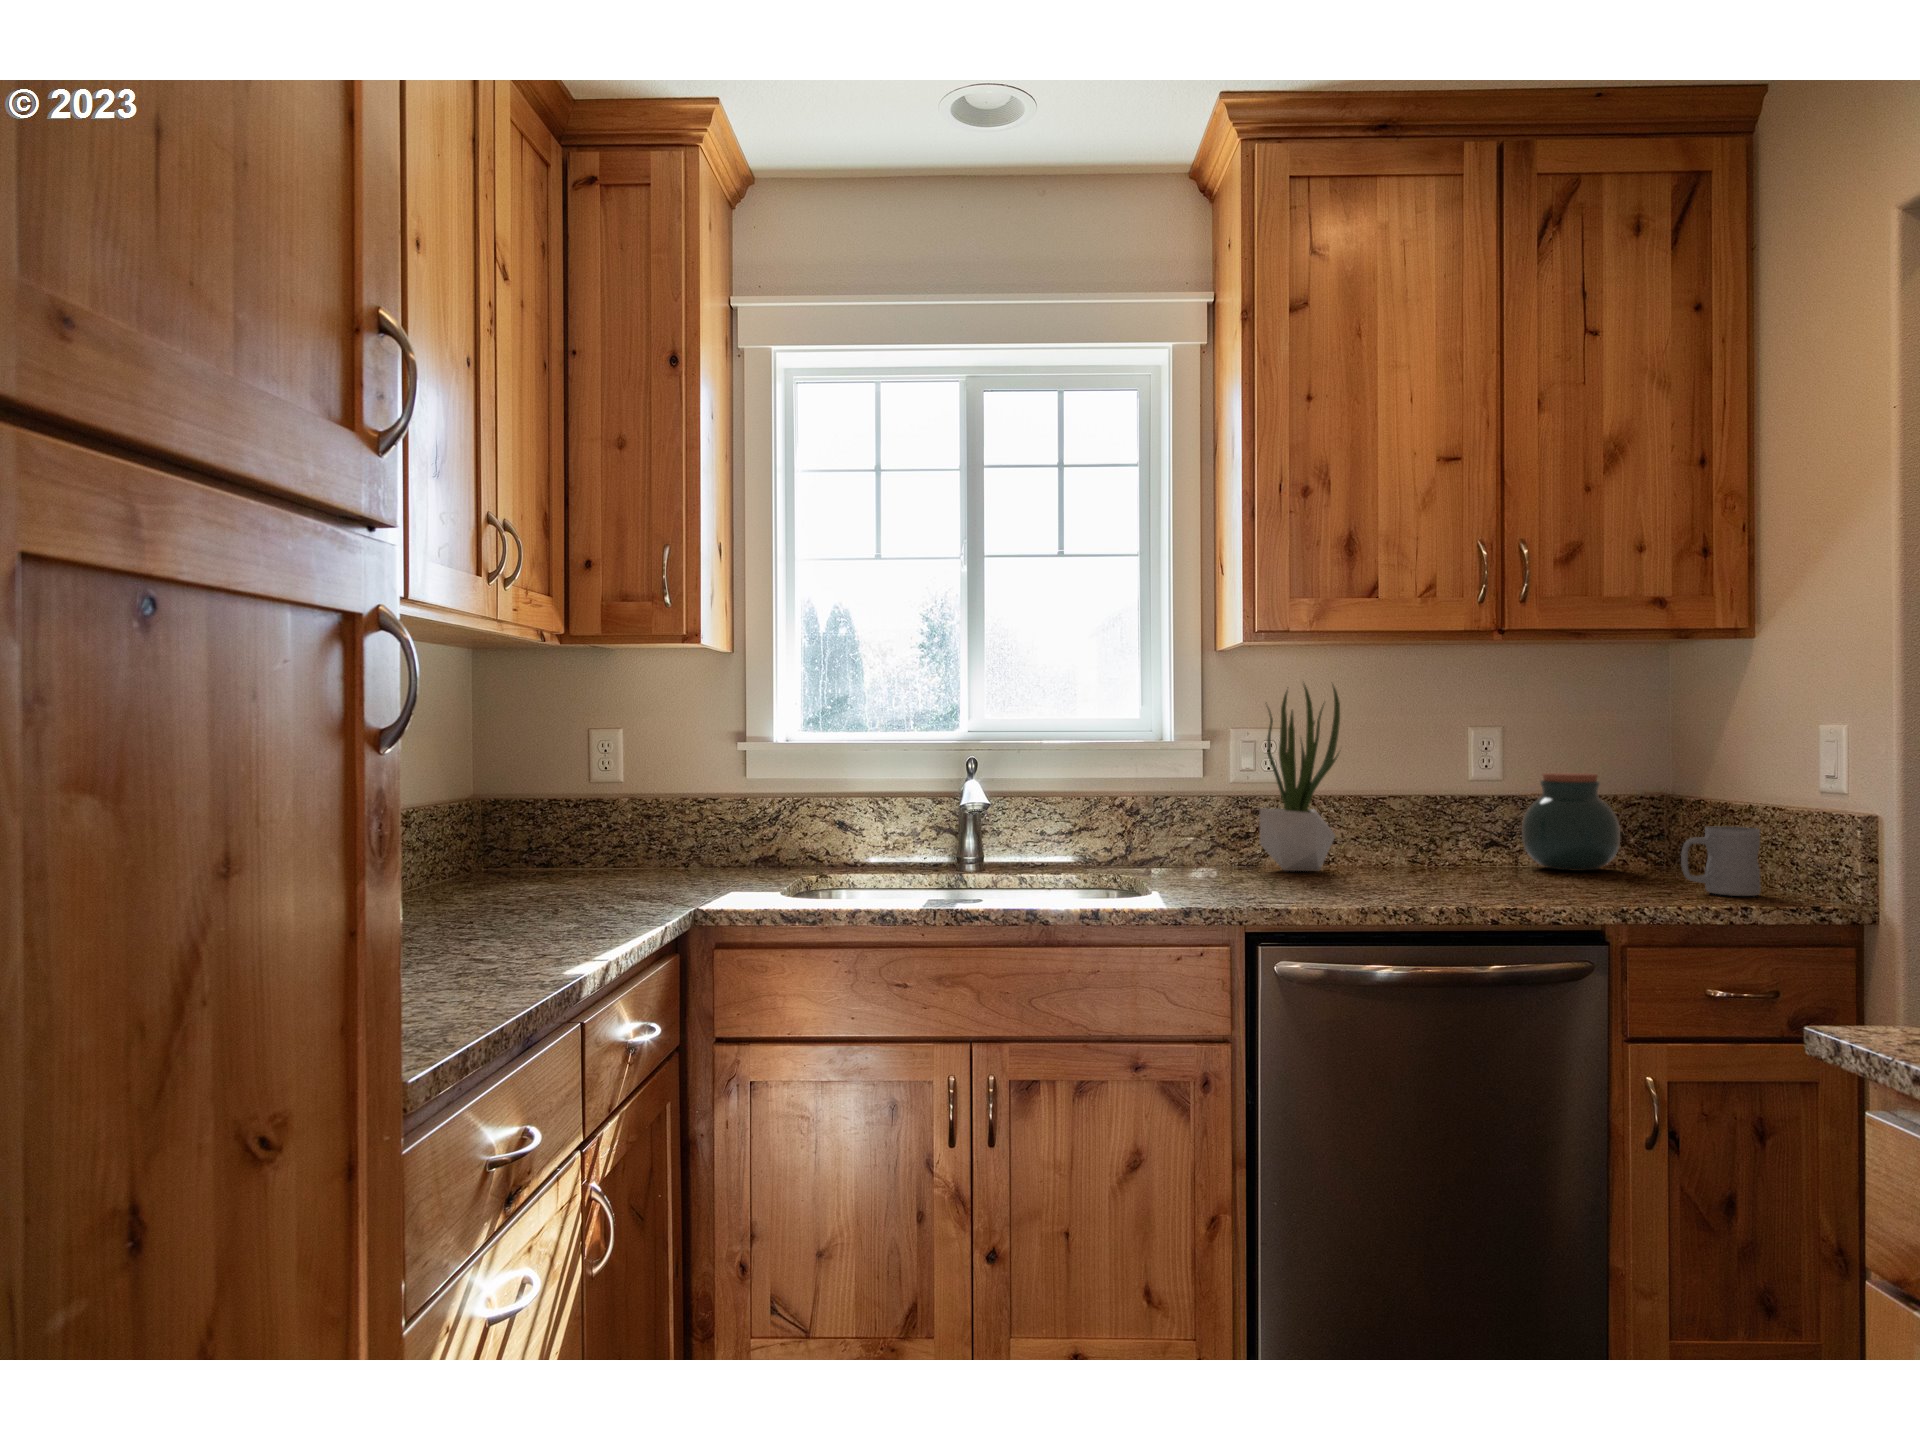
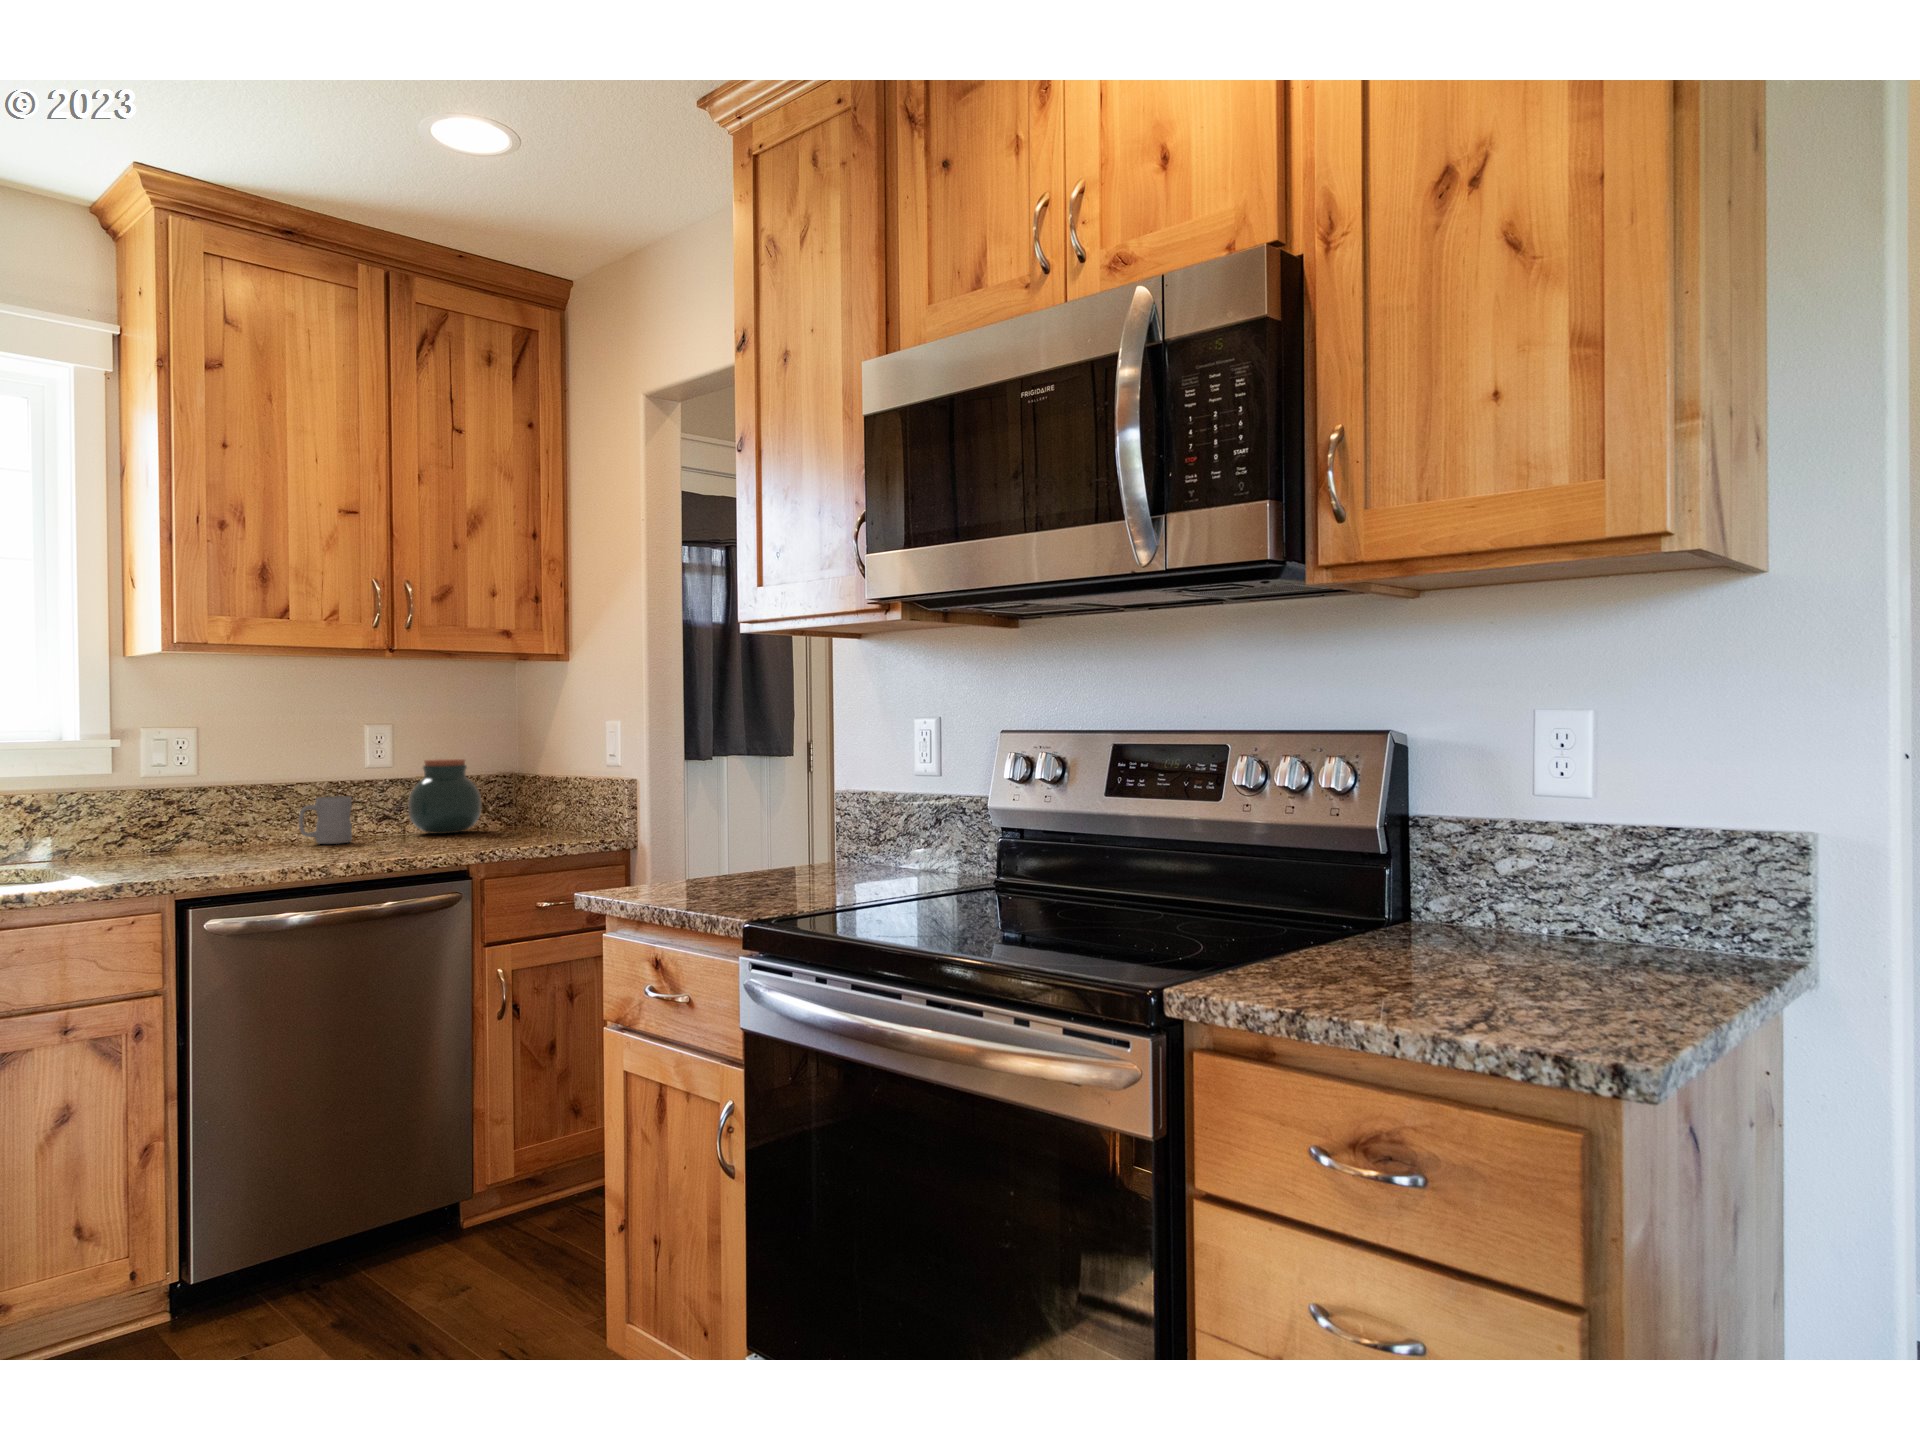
potted plant: present [1259,685,1340,871] -> none [173,684,256,853]
mug: present [1681,826,1761,896] -> present [299,796,352,844]

